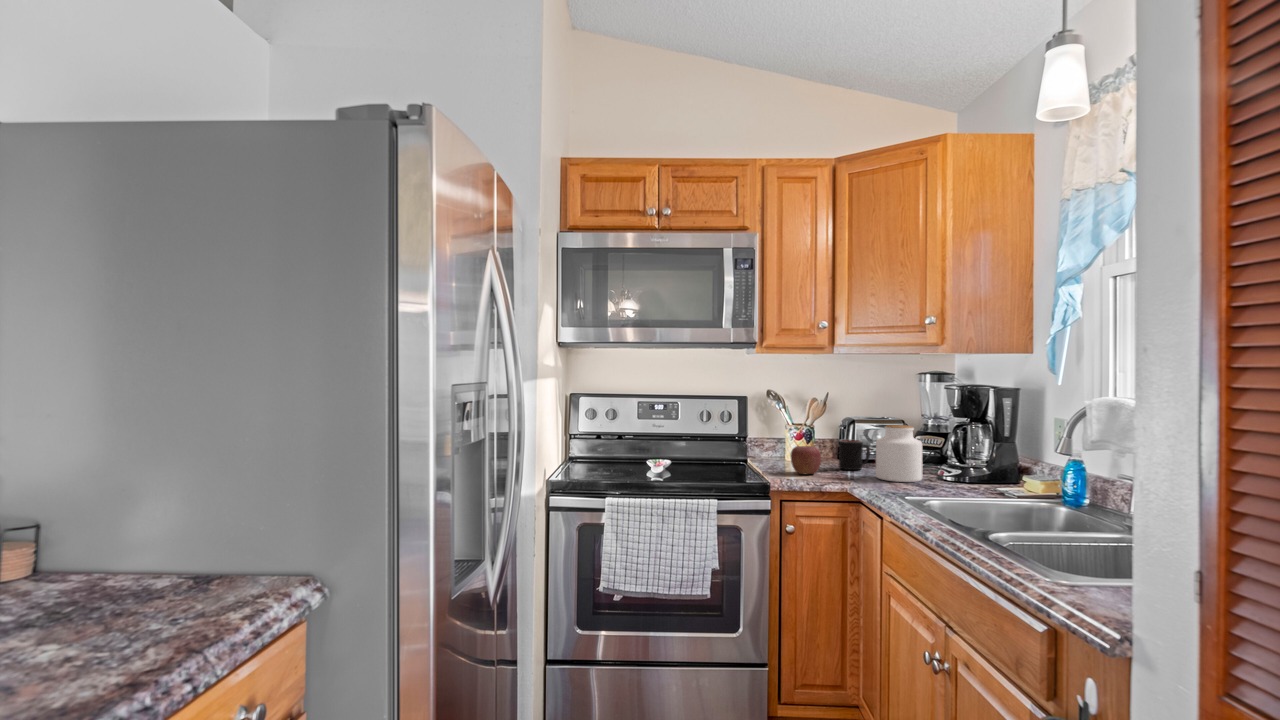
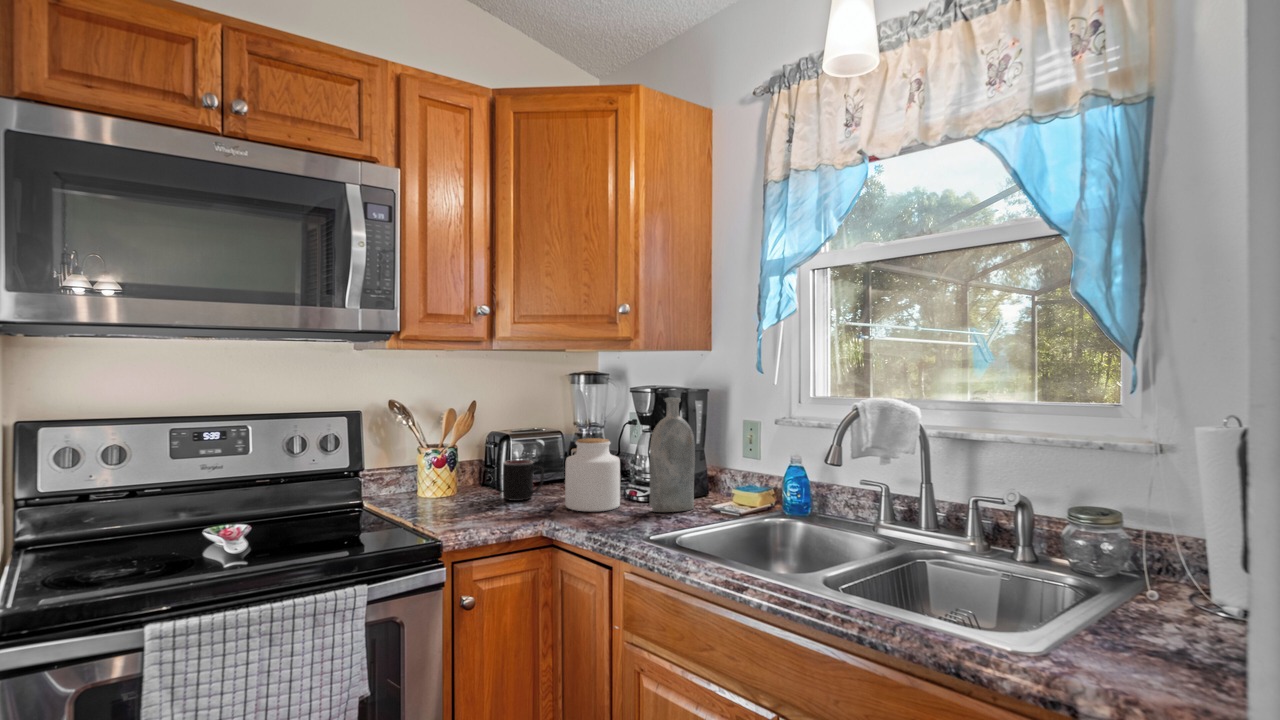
bottle: none [938,394,982,489] -> present [650,398,695,512]
apple: present [791,446,821,474] -> none [451,476,493,517]

